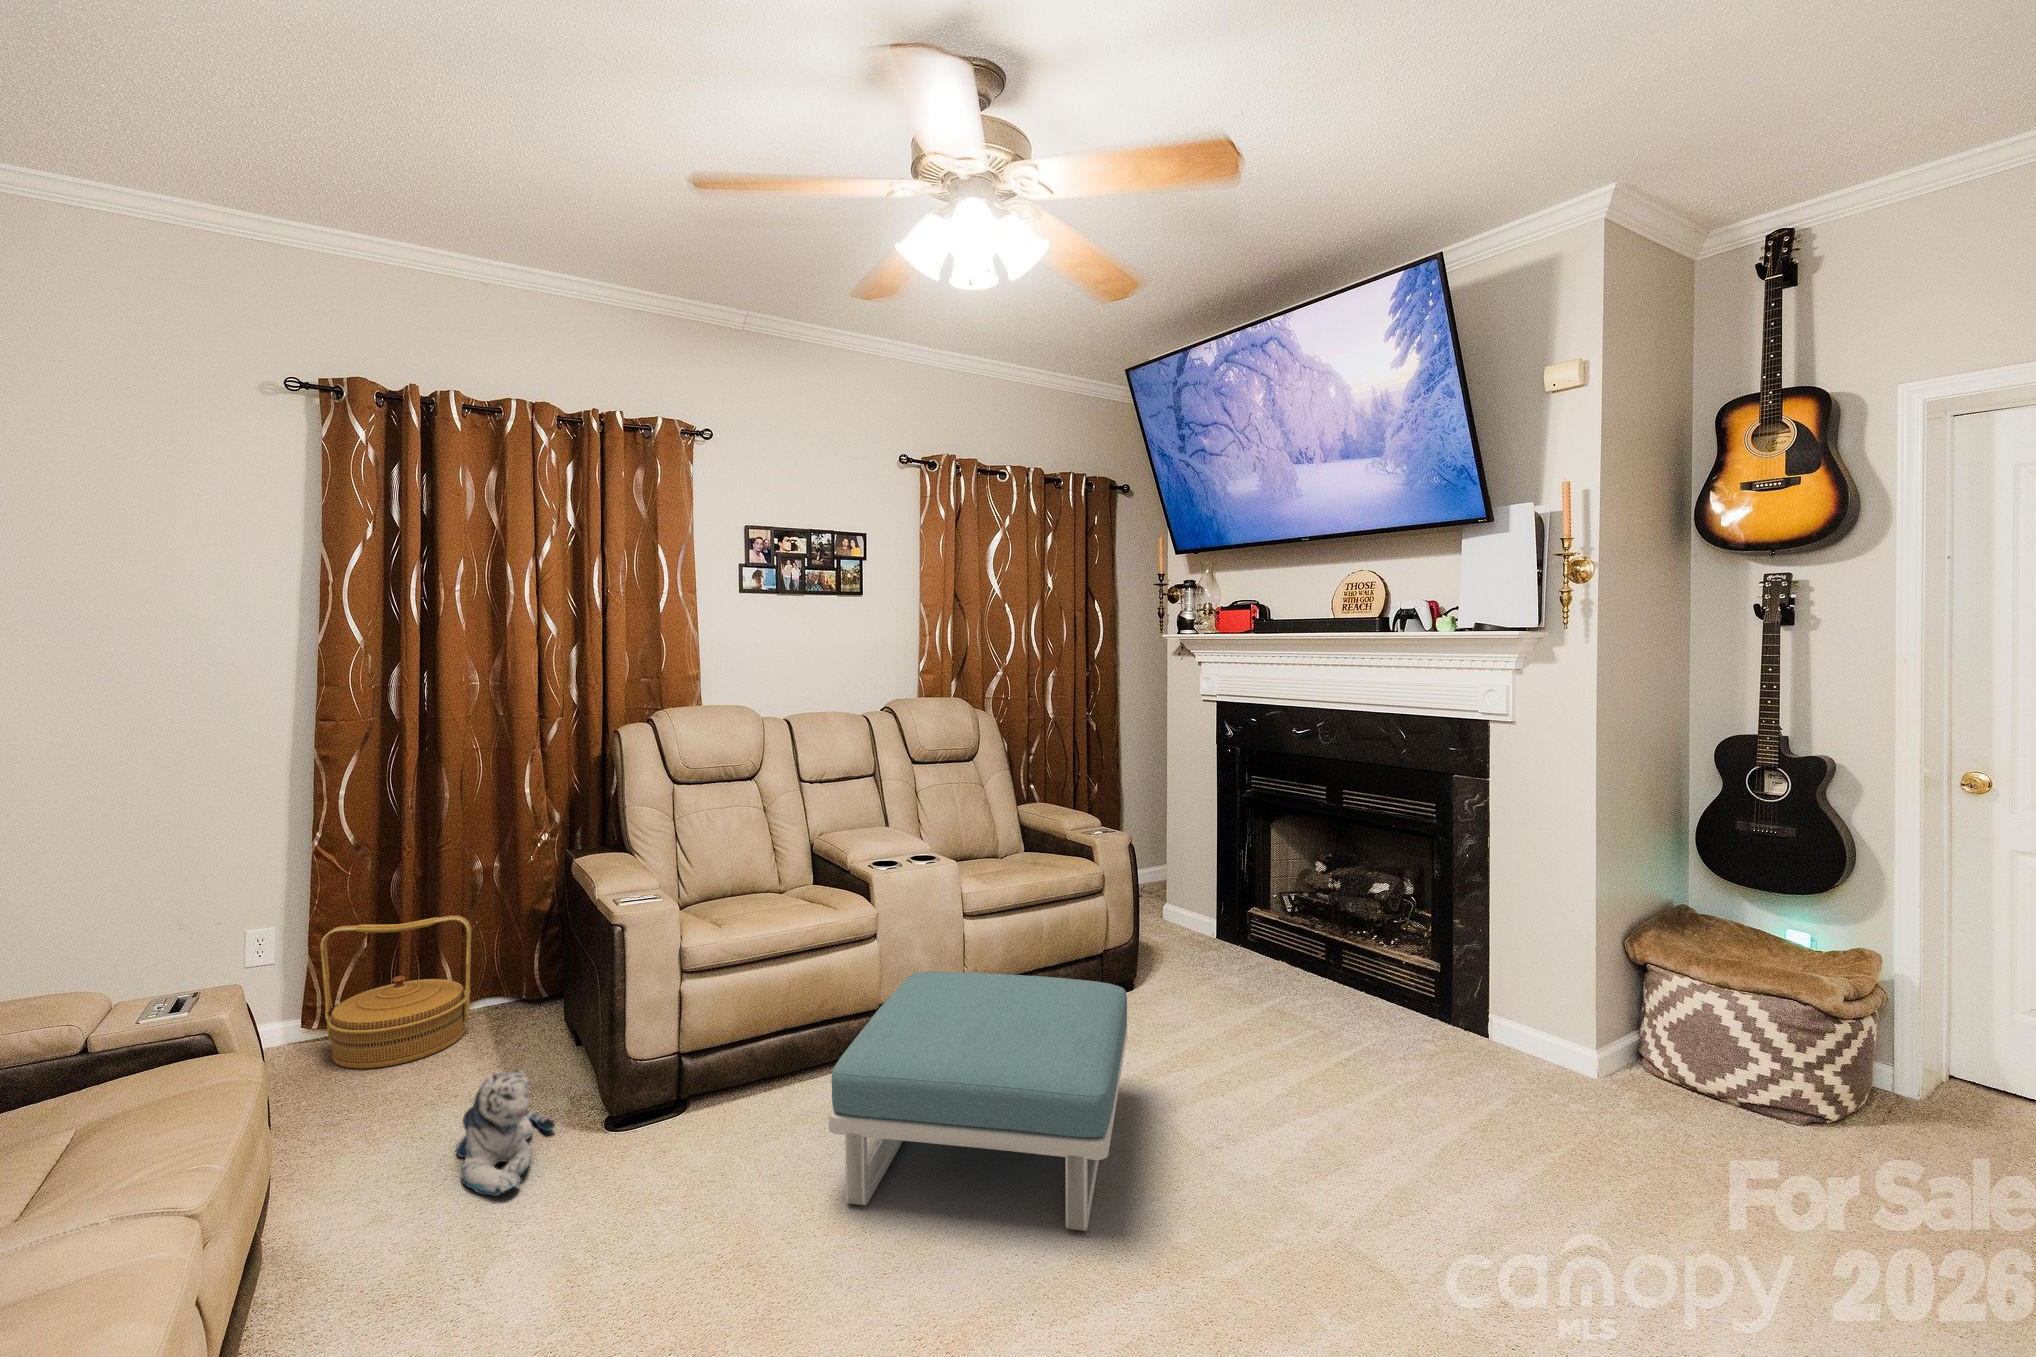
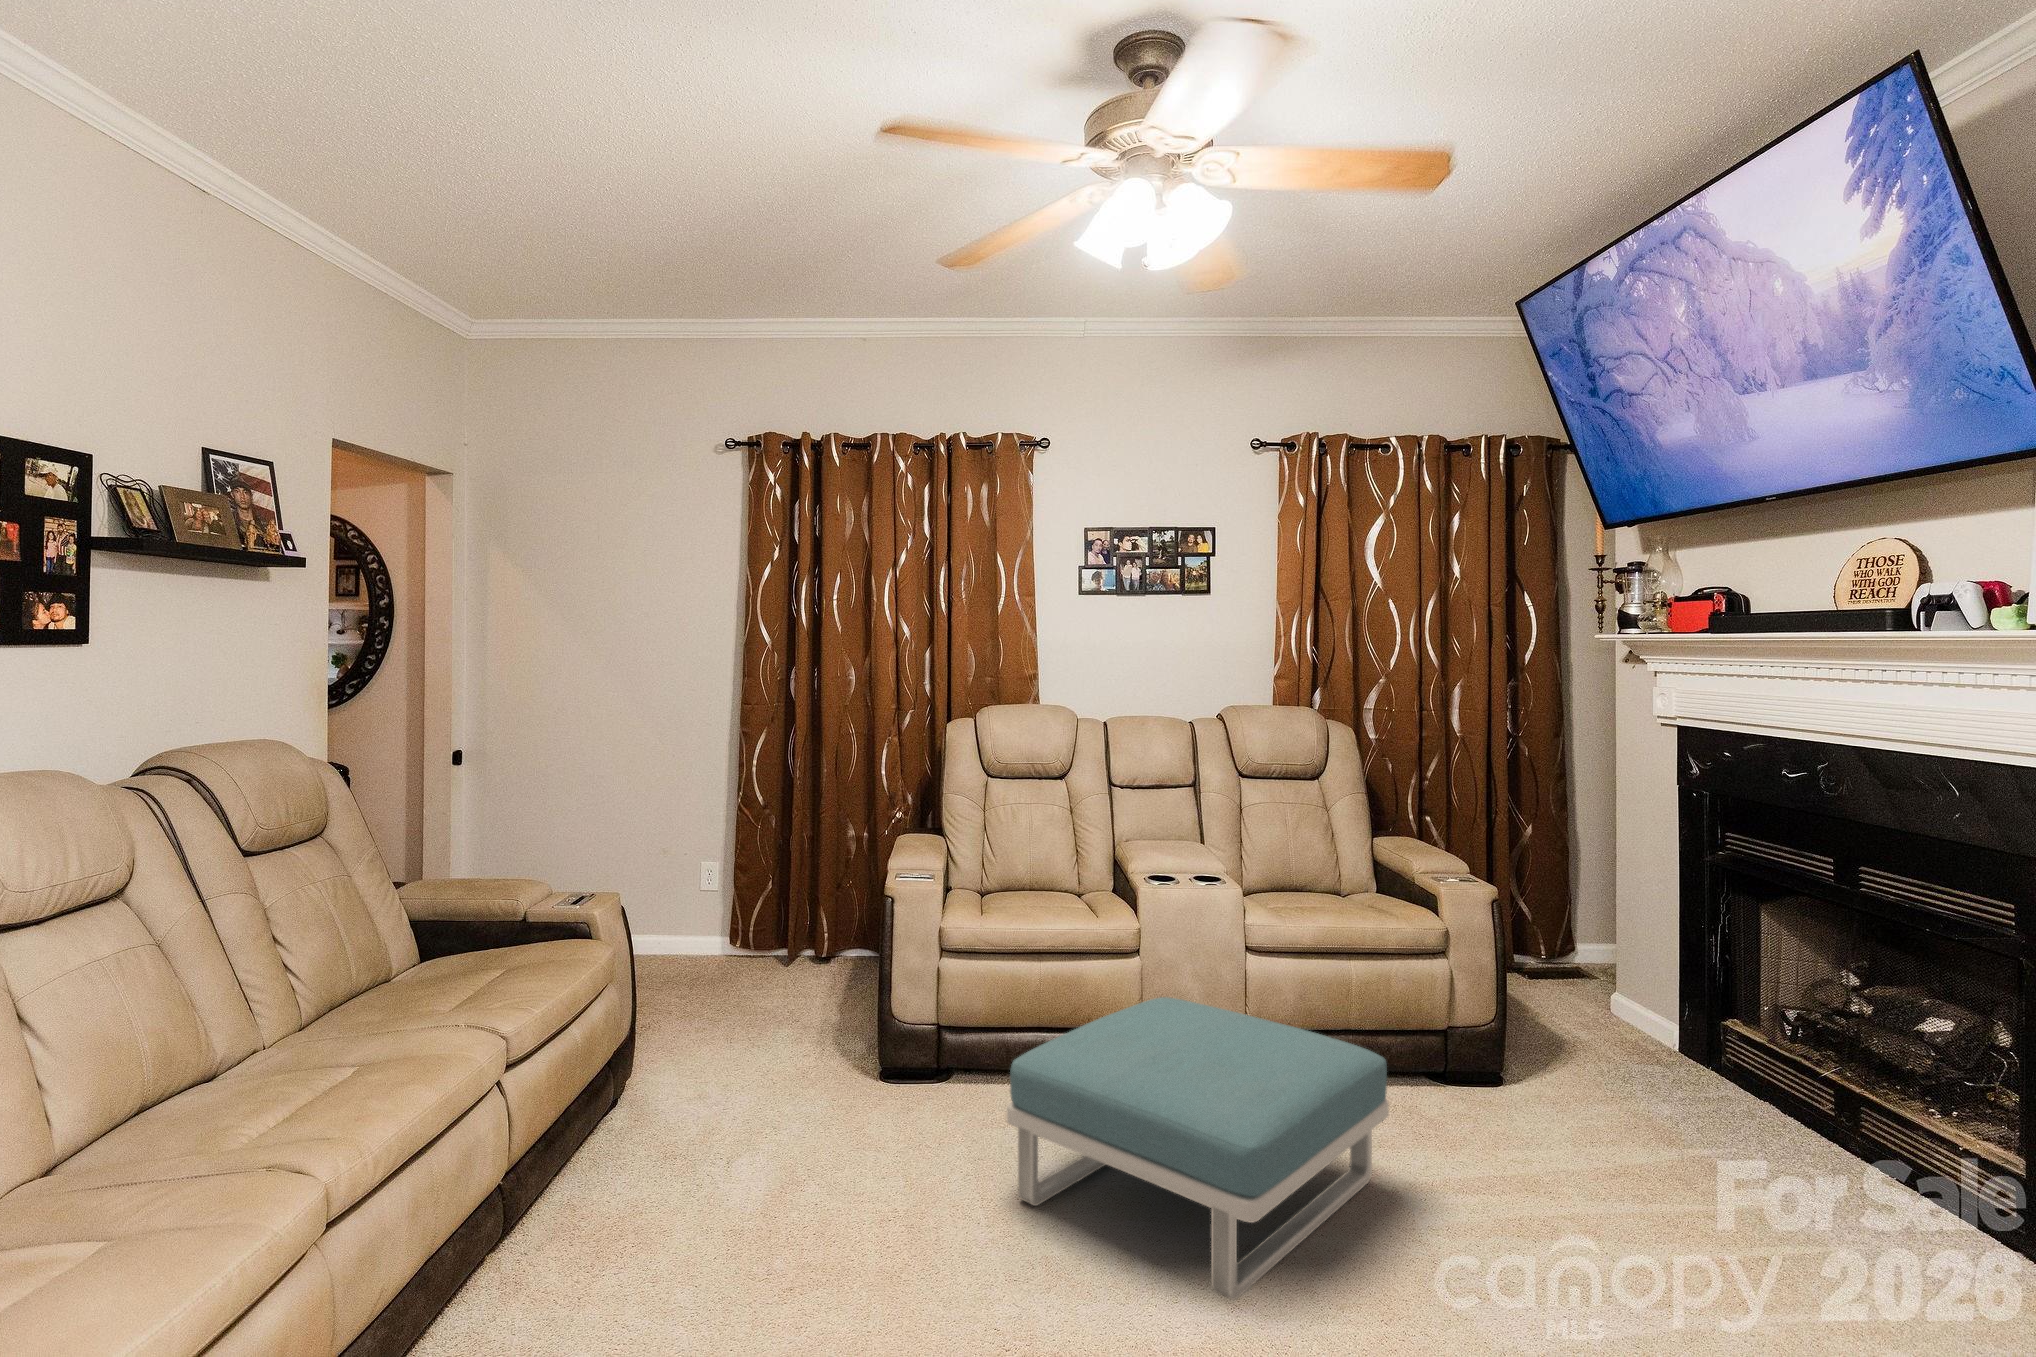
woven basket: present [320,915,471,1069] -> none [723,877,826,999]
plush toy: present [455,1070,555,1196] -> none [753,1009,835,1109]

